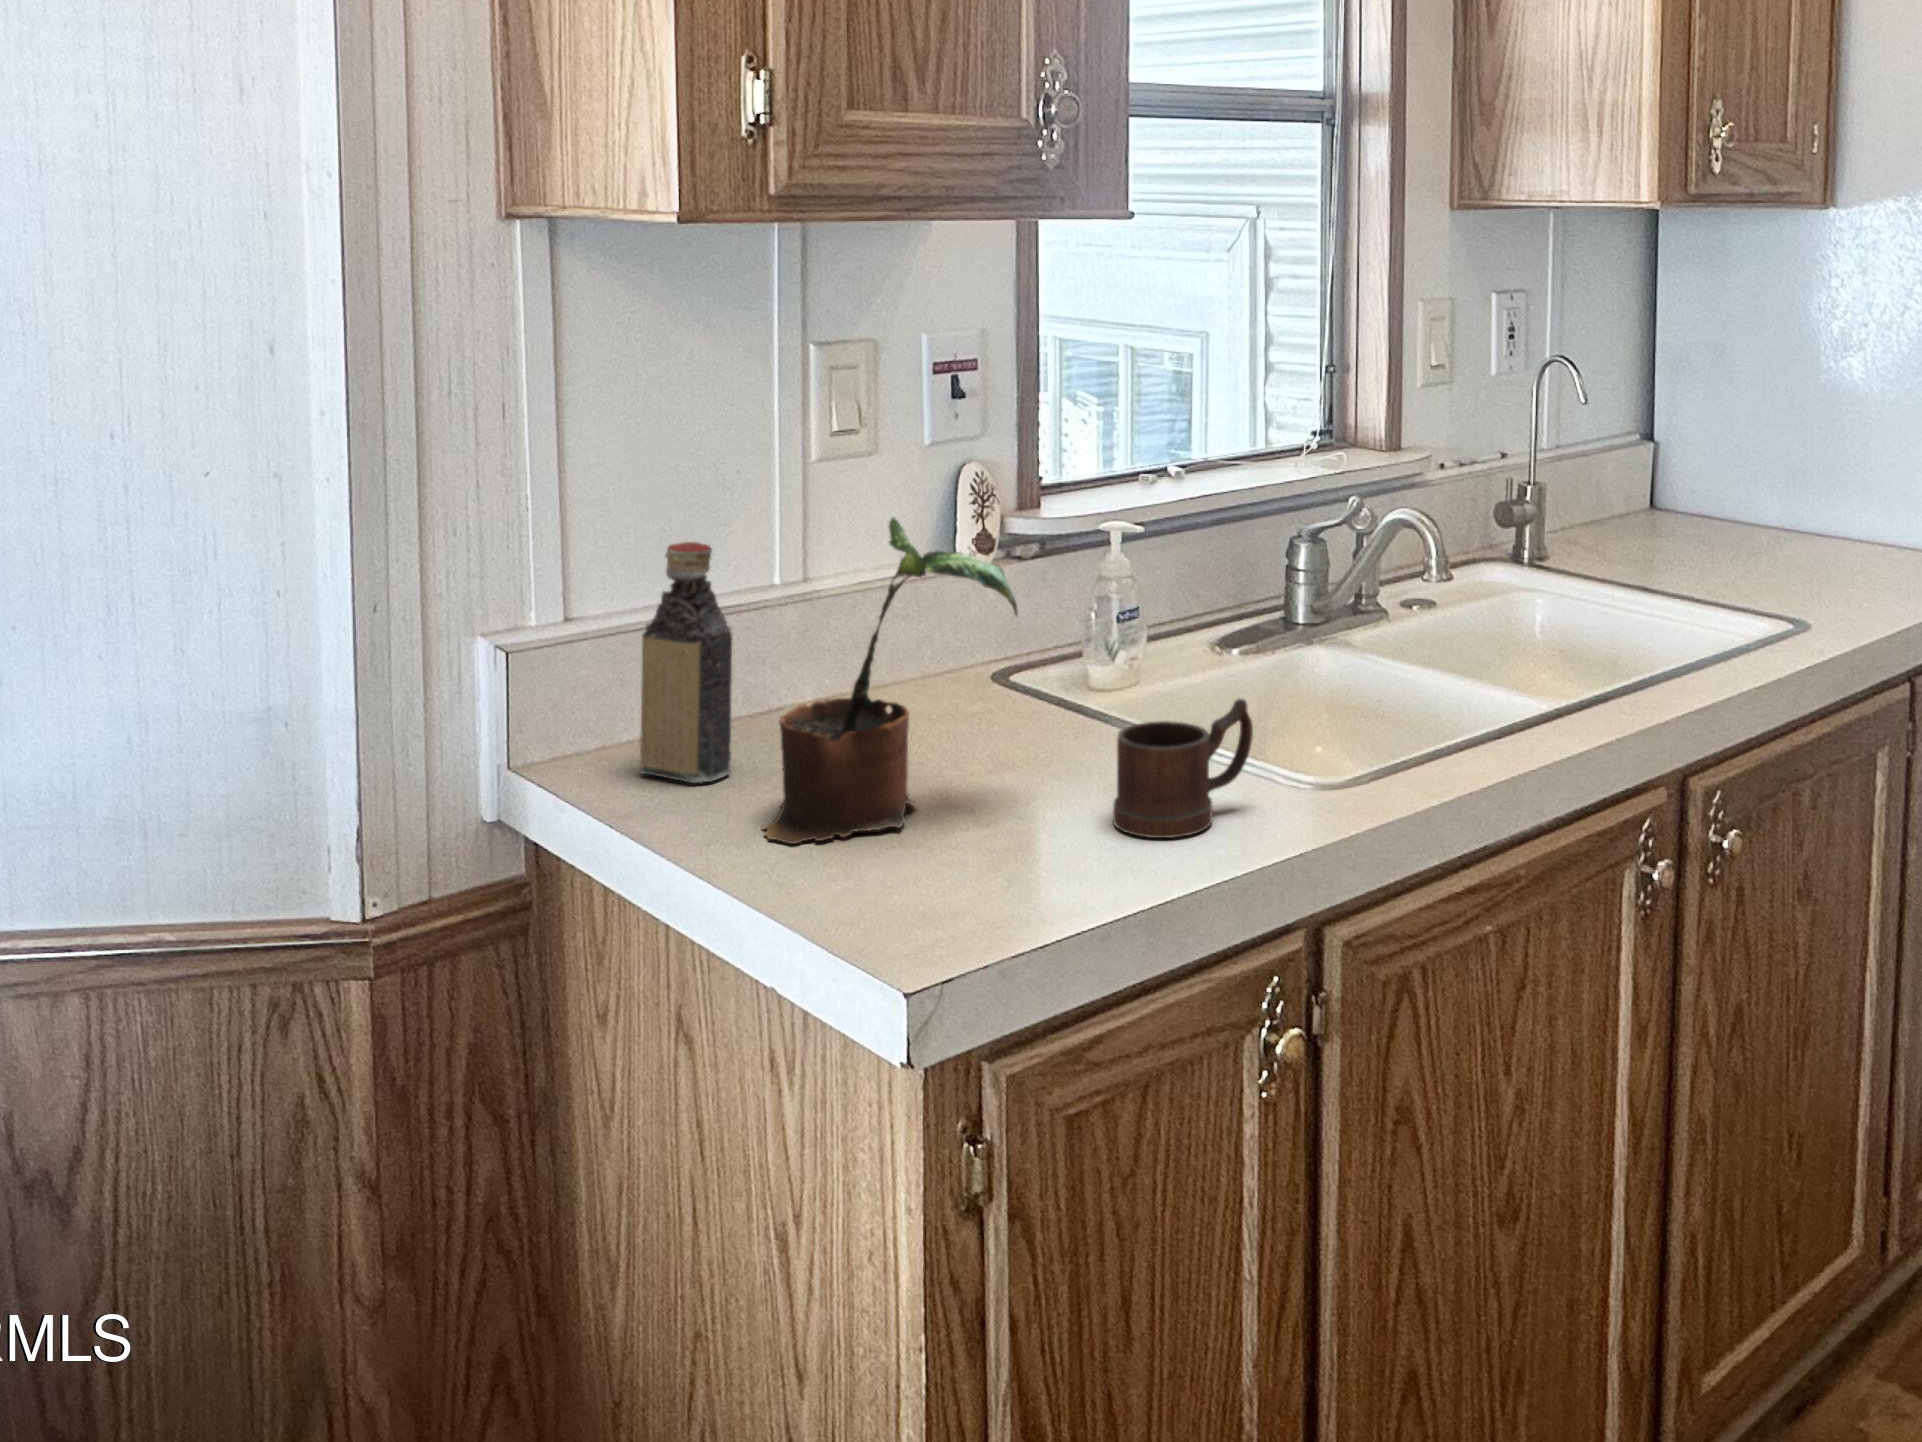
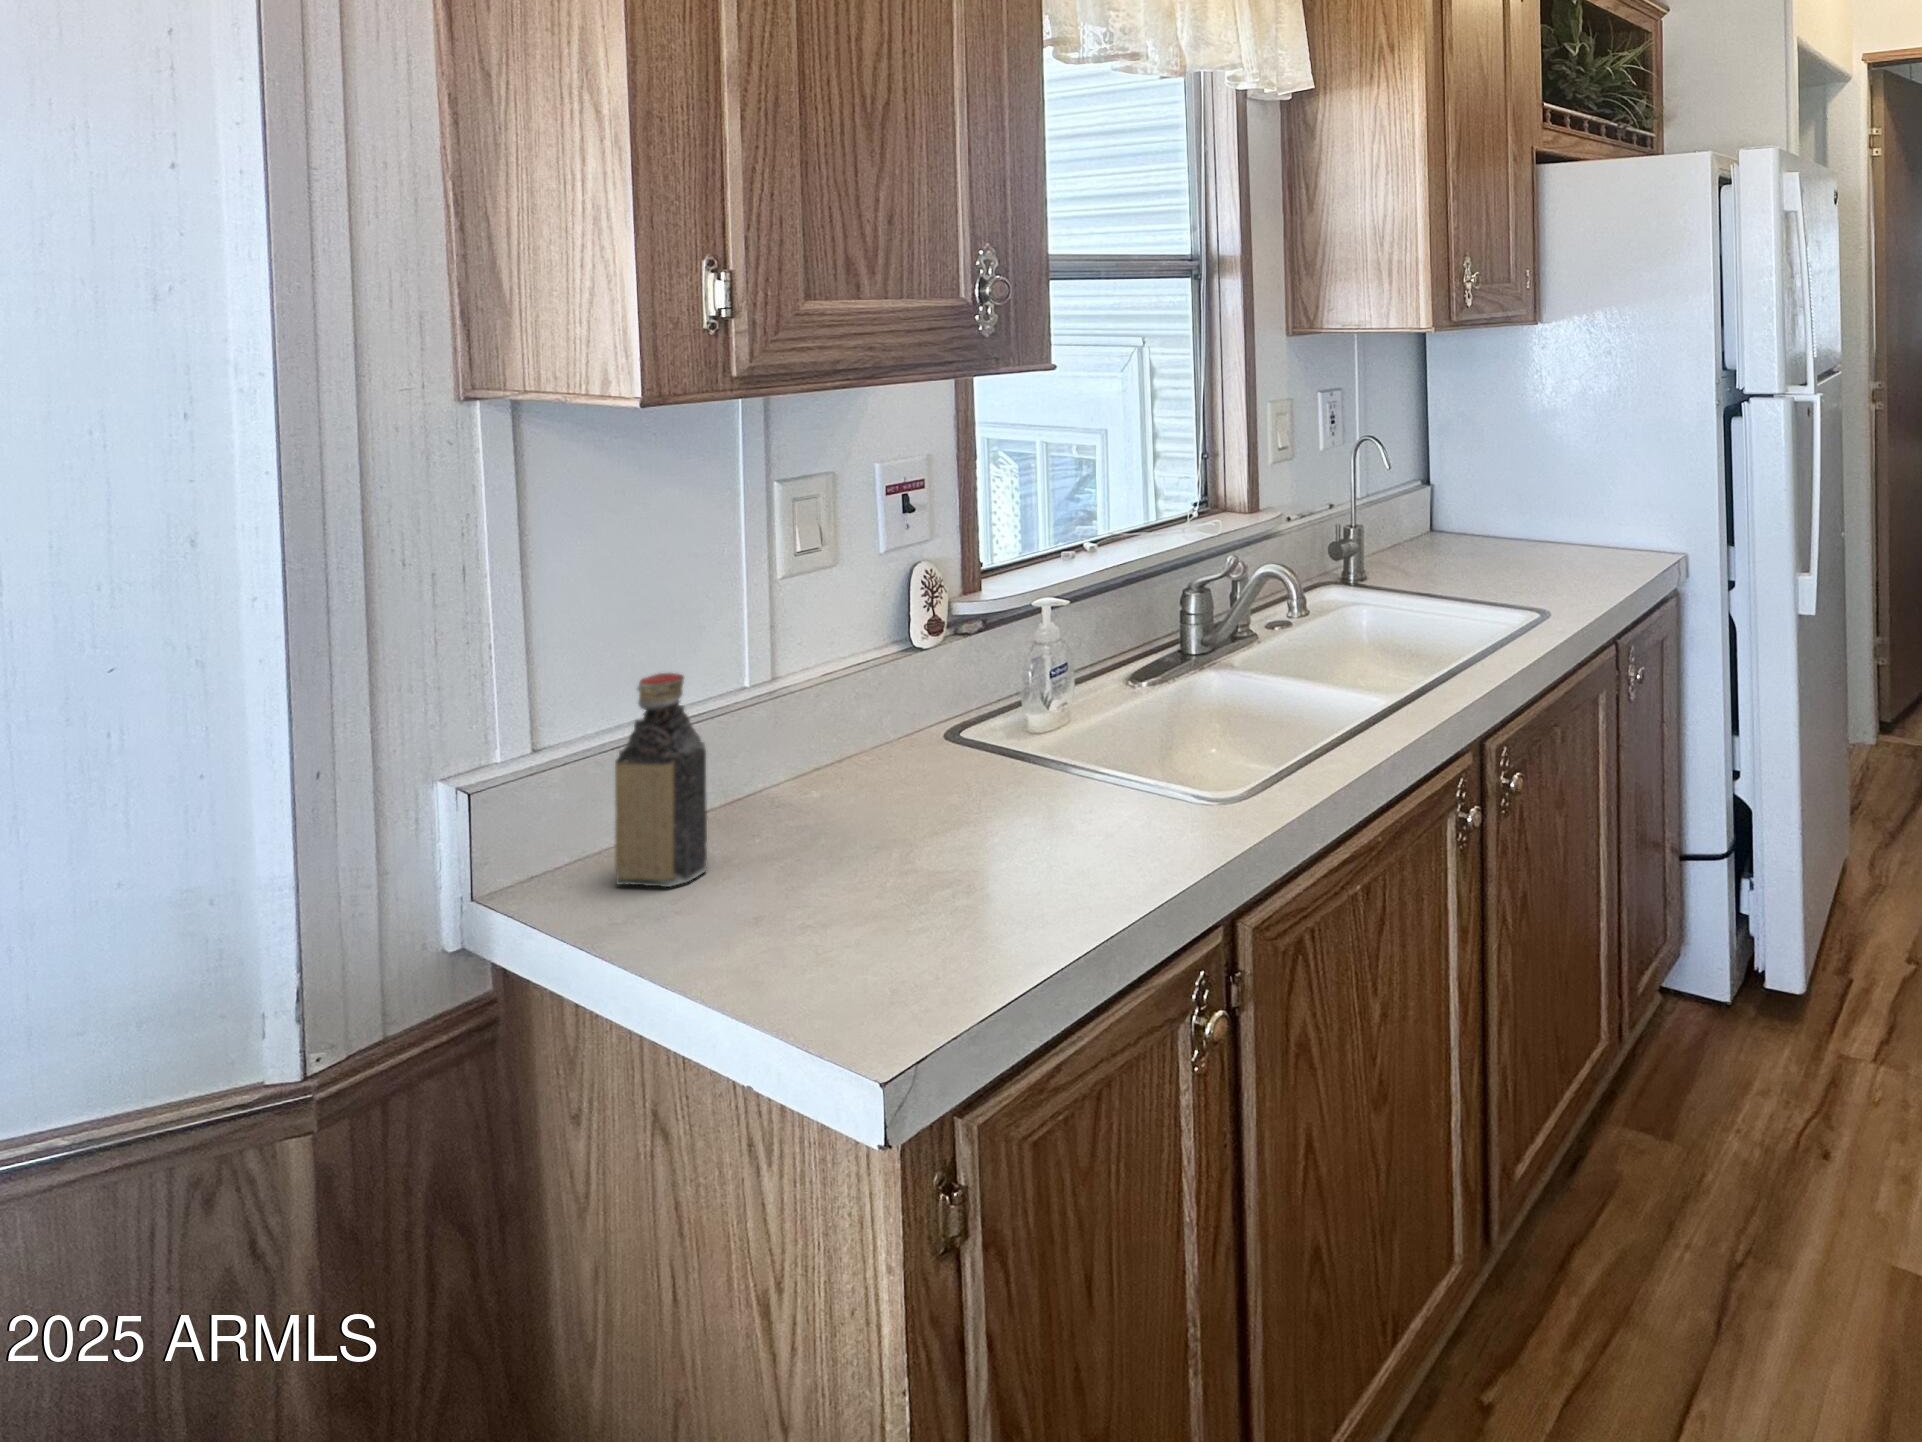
potted plant: present [764,518,1018,844] -> none [736,643,972,939]
mug: present [1113,699,1253,838] -> none [1060,748,1173,876]

